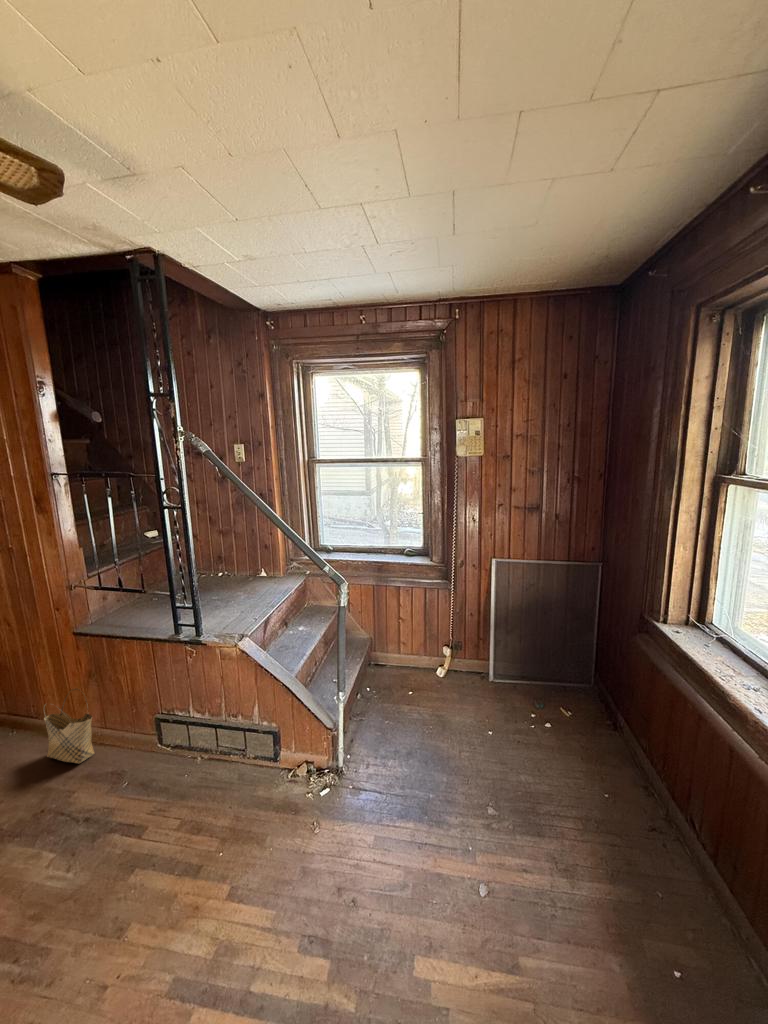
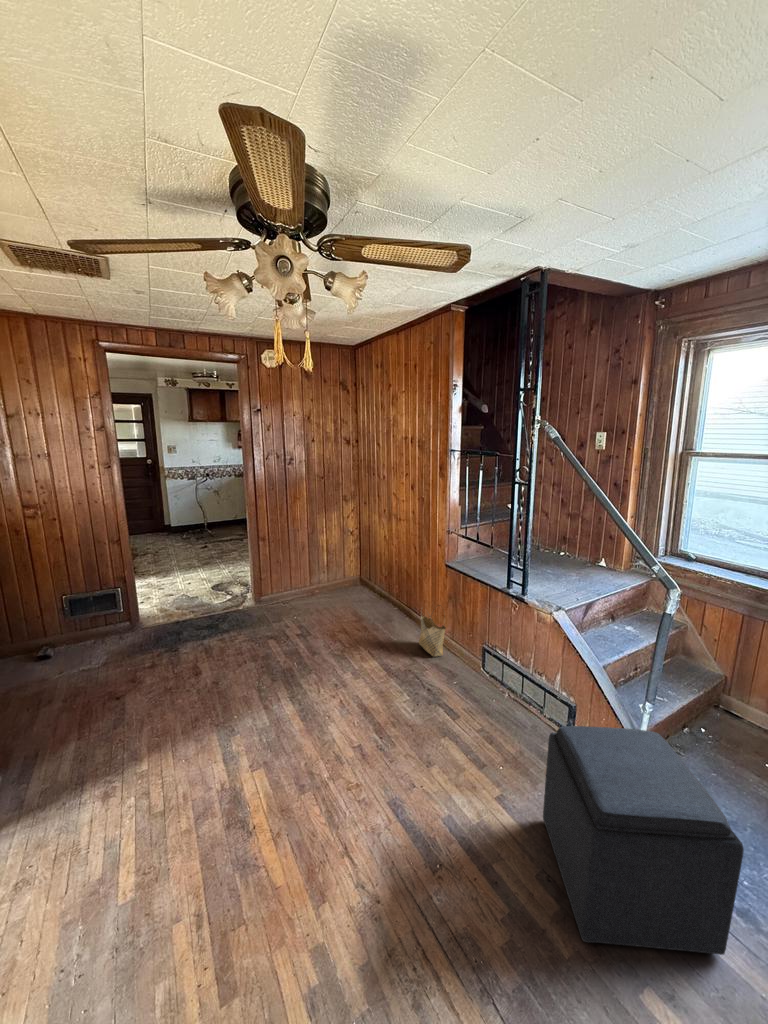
ottoman: none [276,719,447,976] -> present [543,726,744,955]

